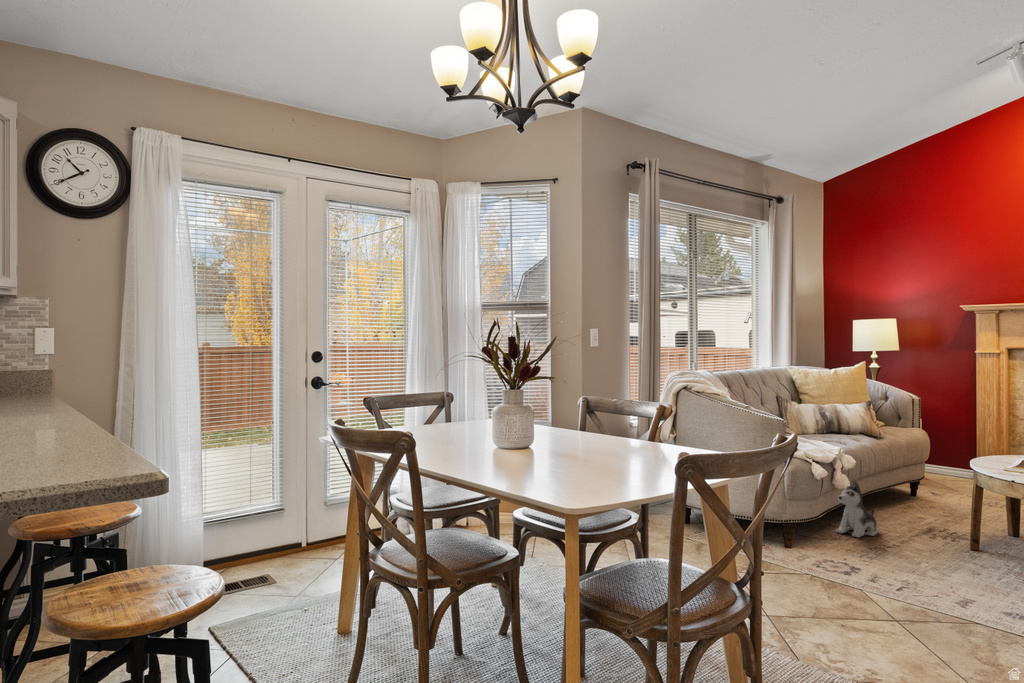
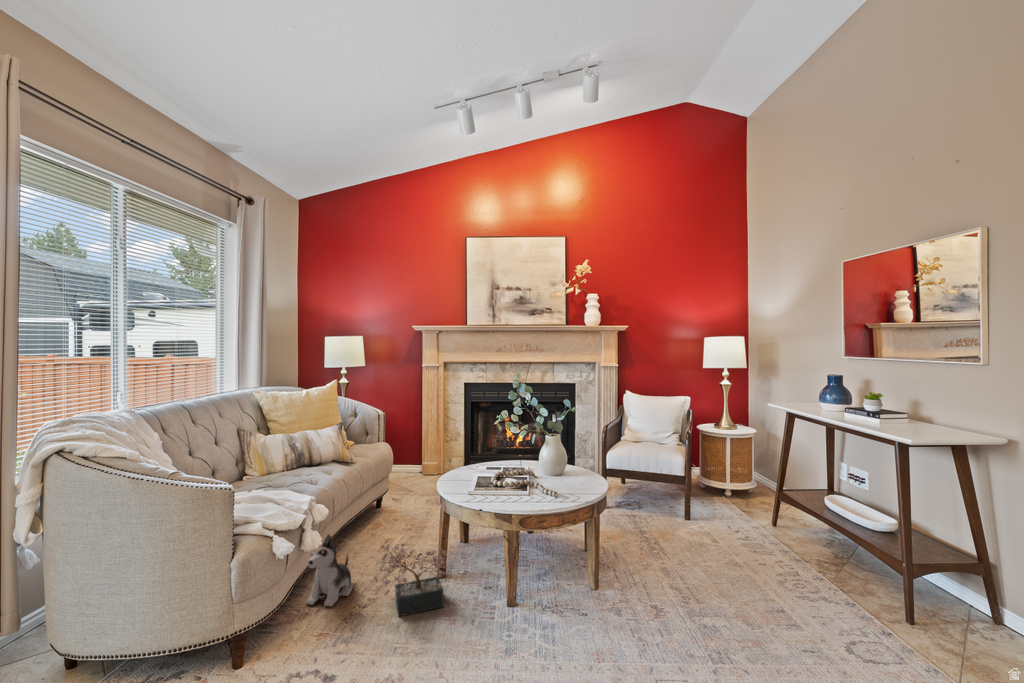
decorative plant: none [896,494,981,562] -> present [374,541,453,616]

